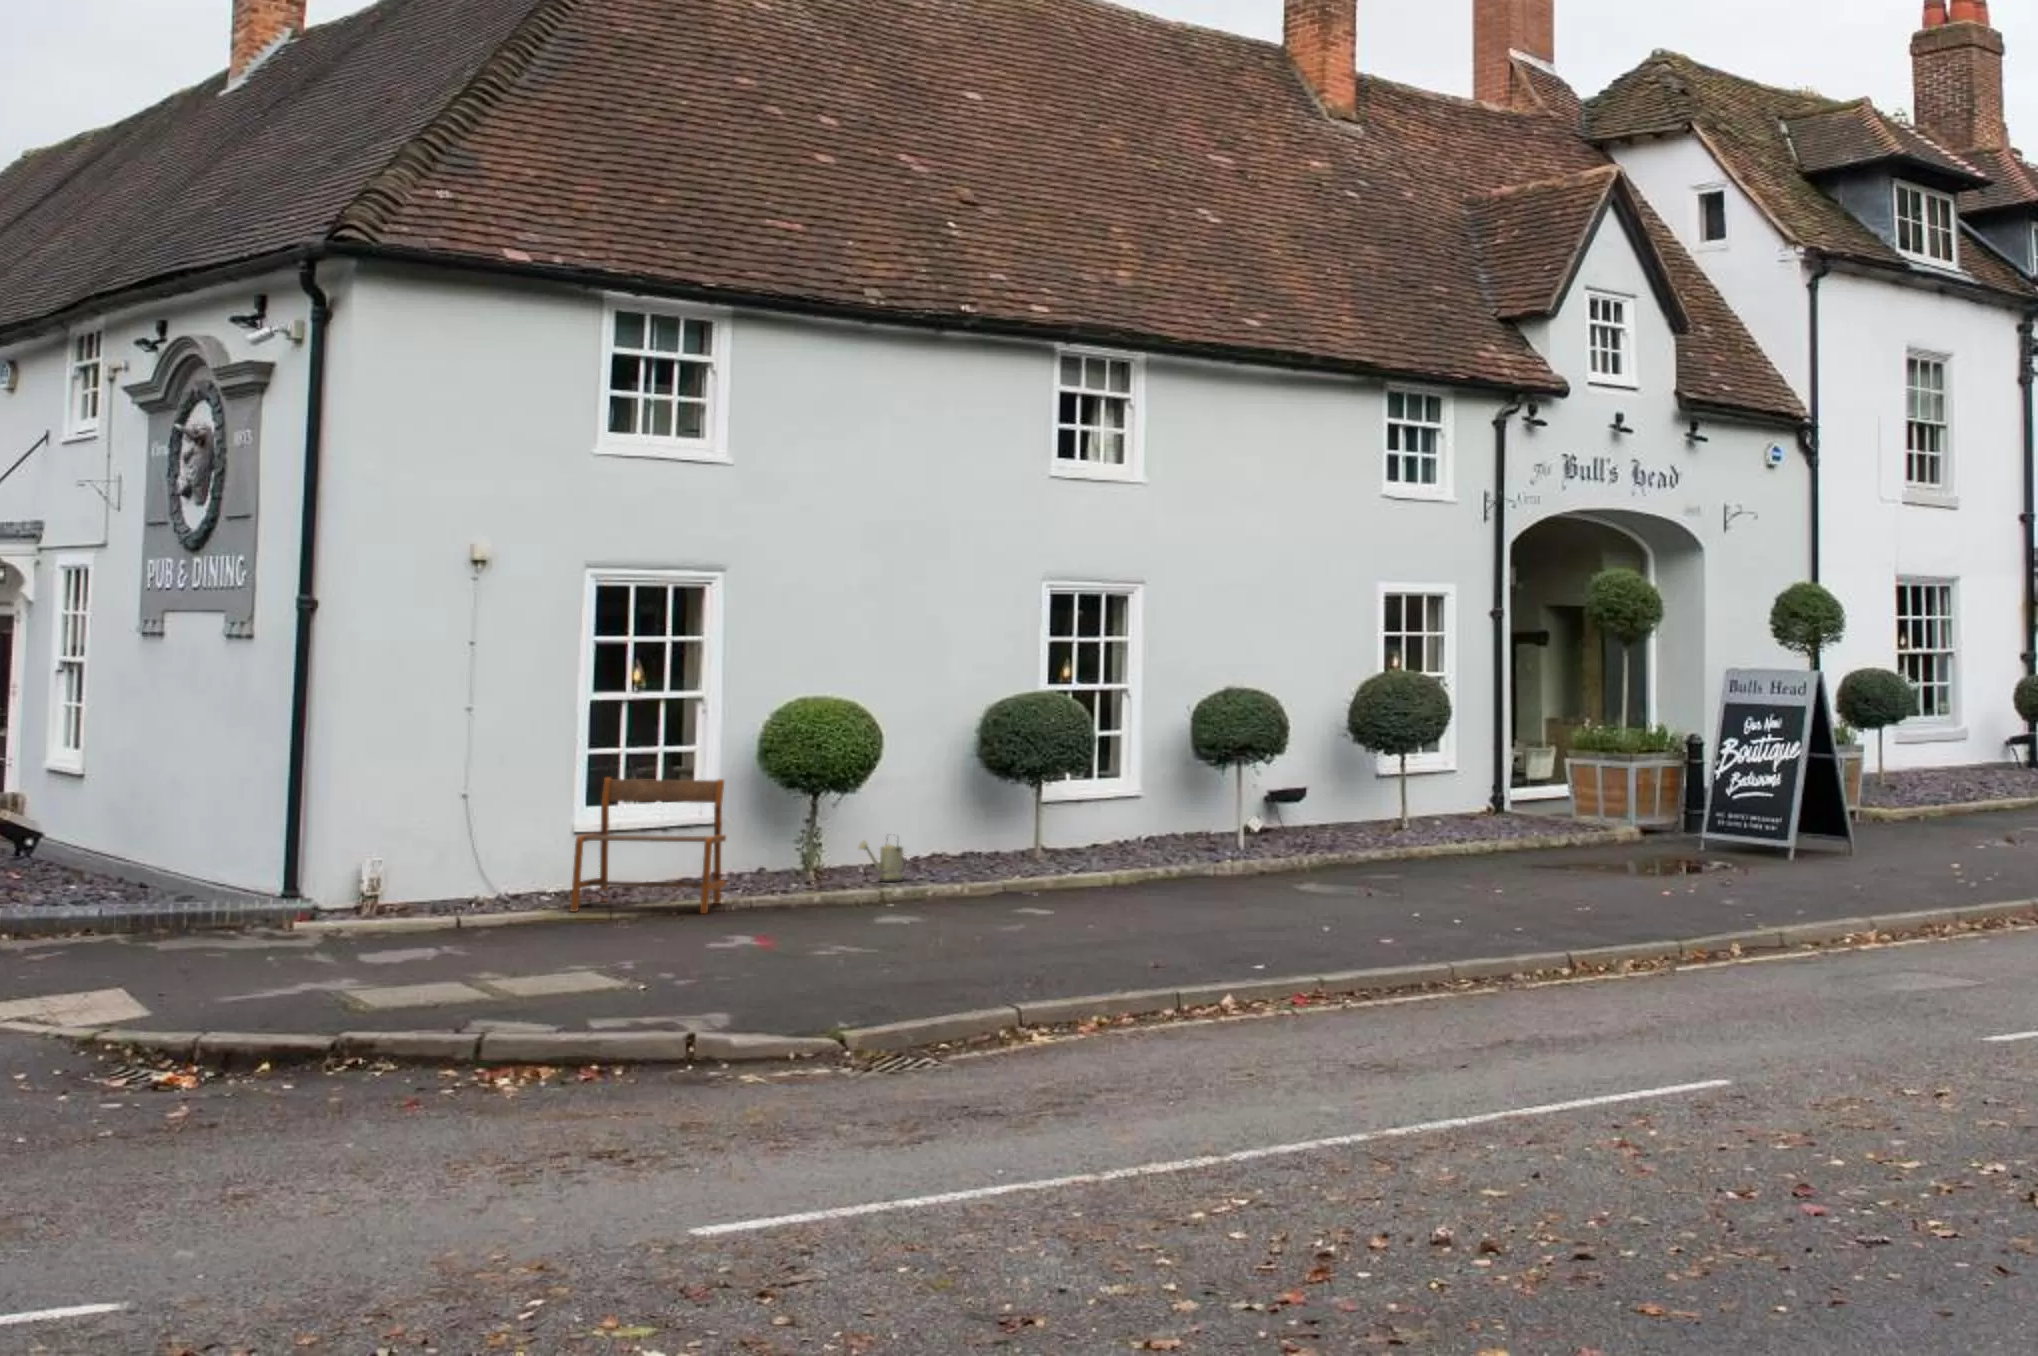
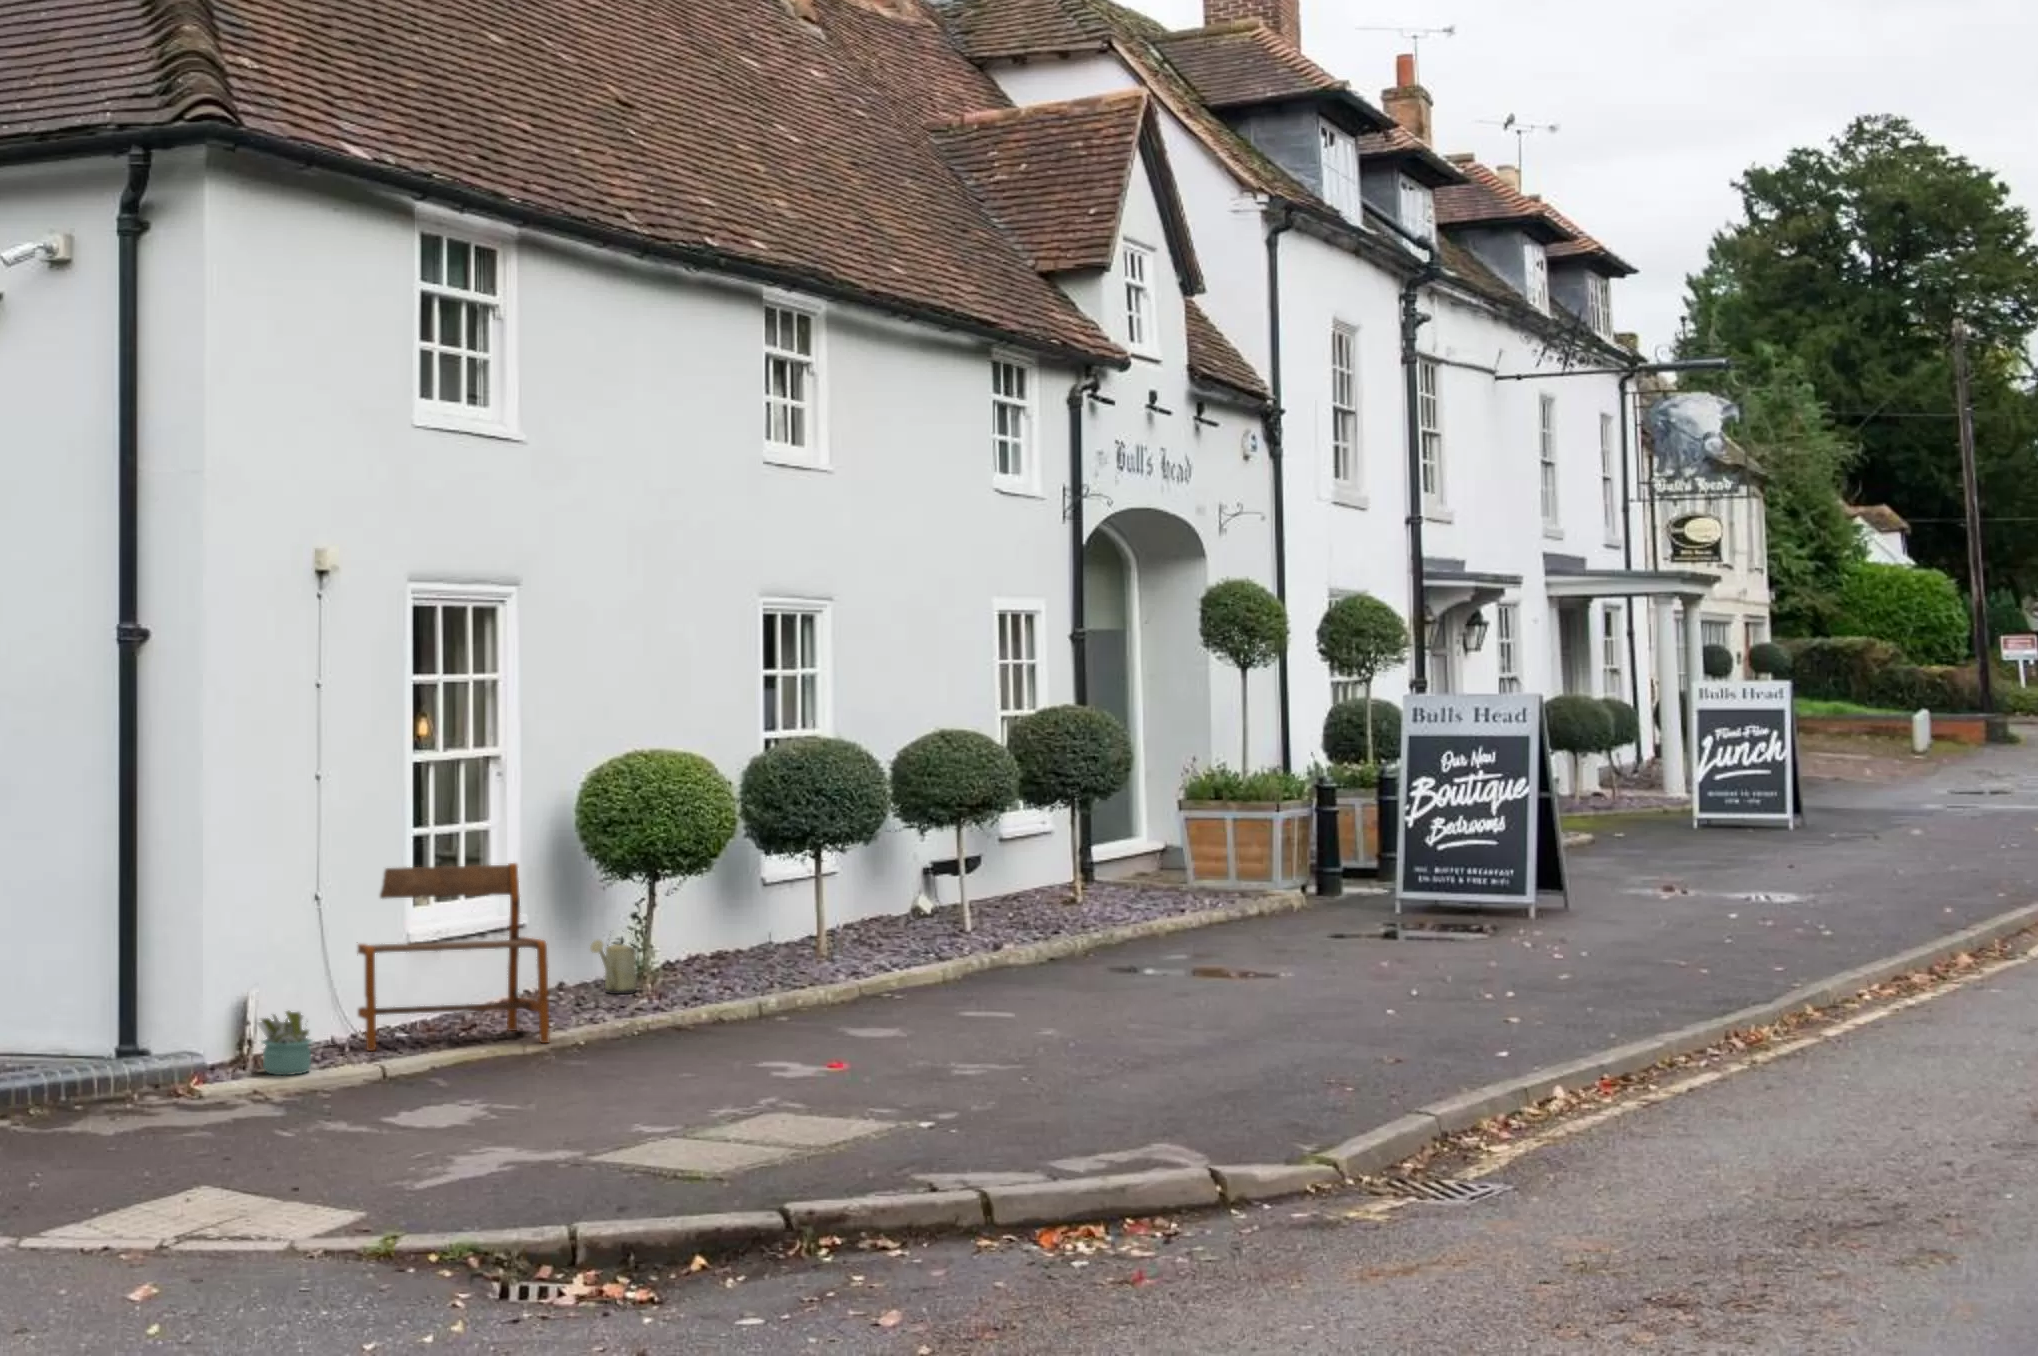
decorative plant: none [447,878,497,925] -> present [257,1011,312,1075]

